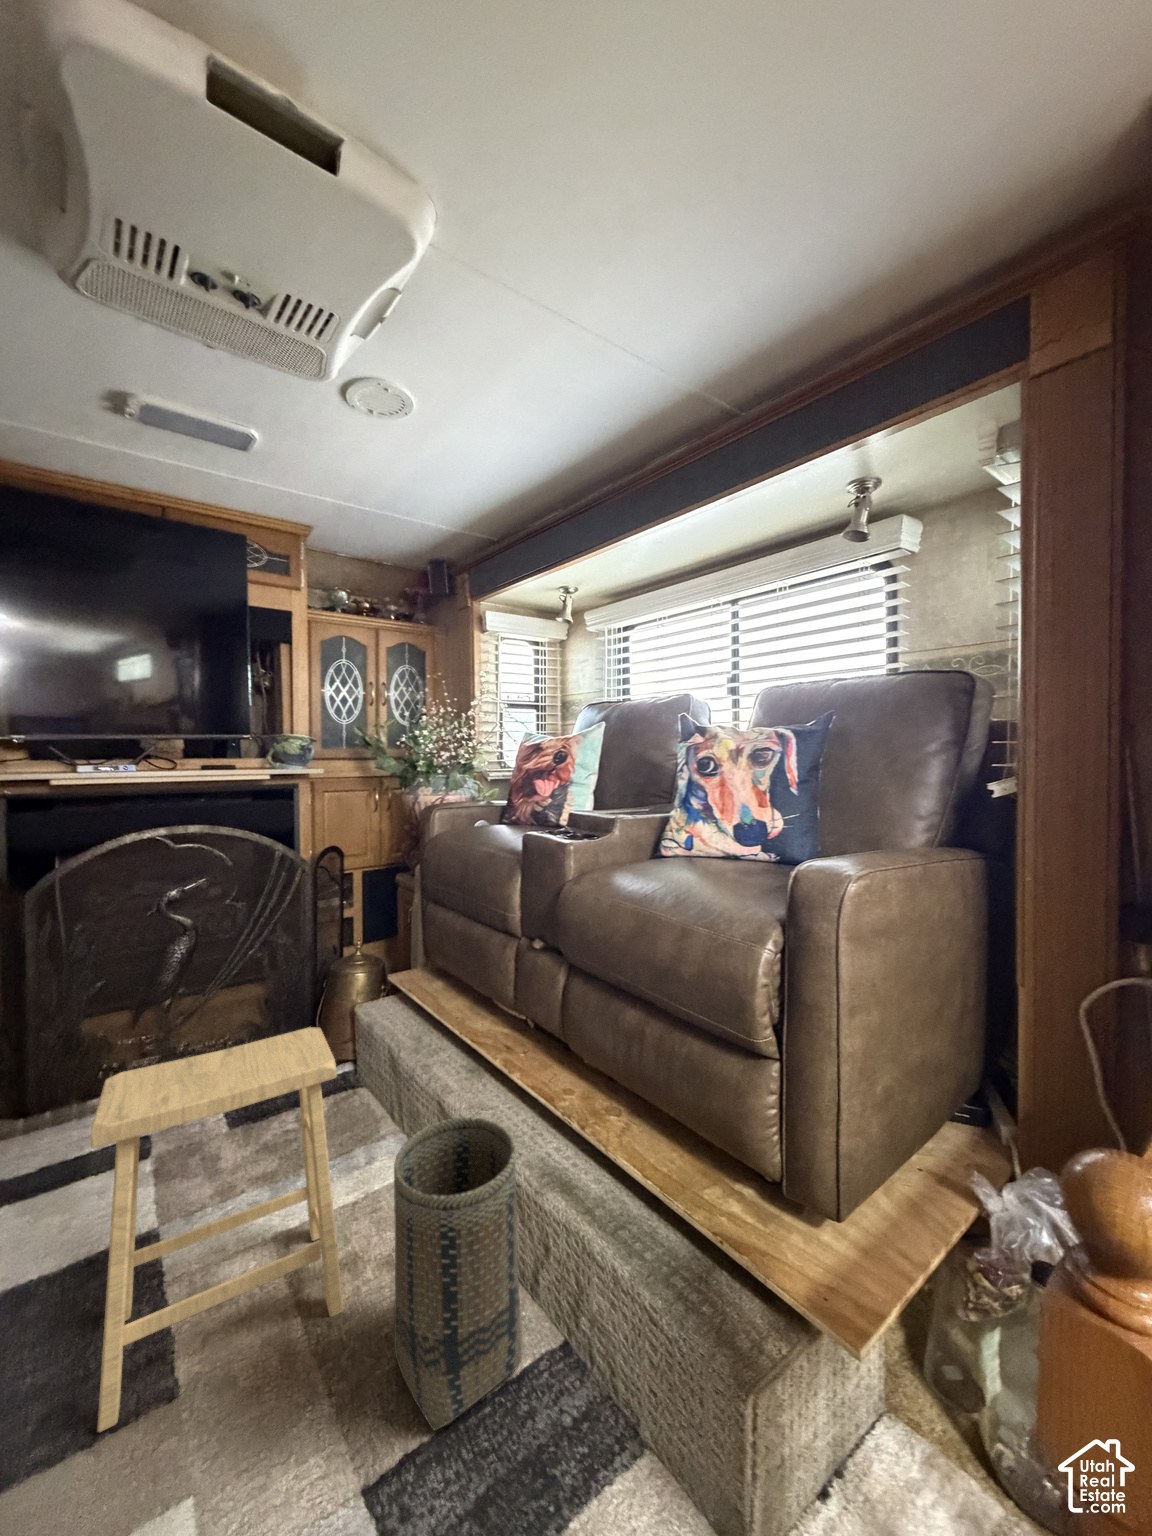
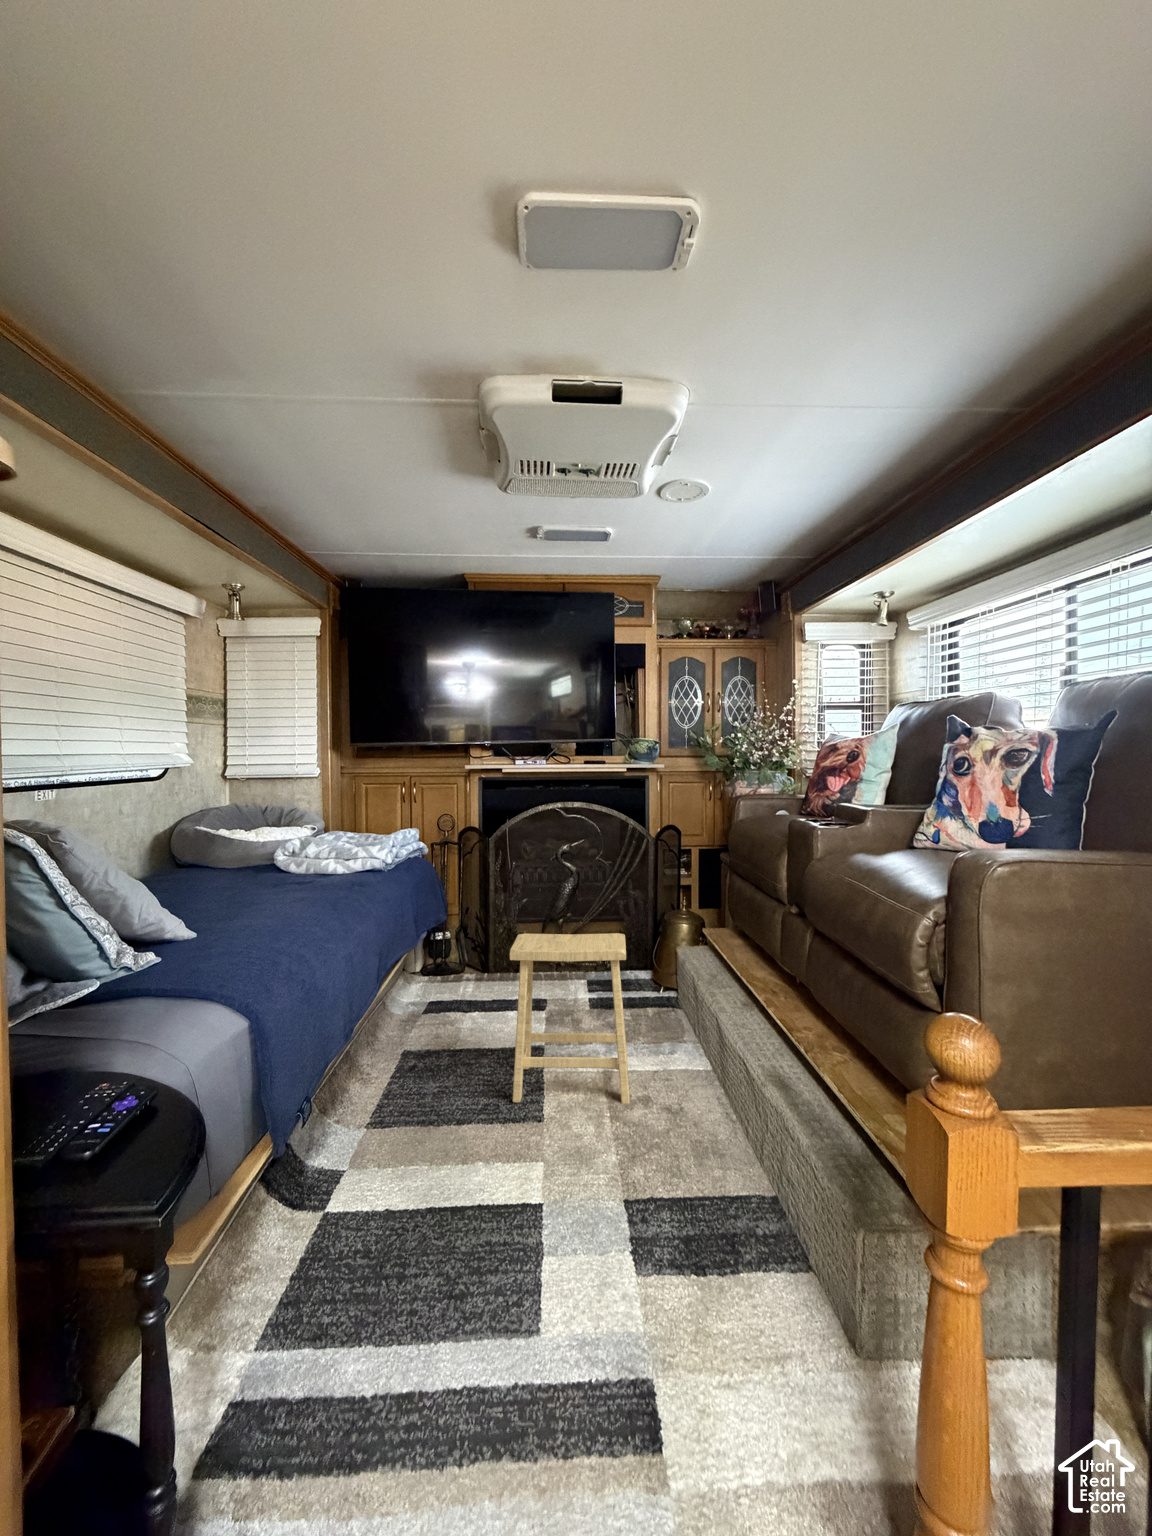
basket: present [394,1117,522,1430] -> none [645,998,723,1163]

